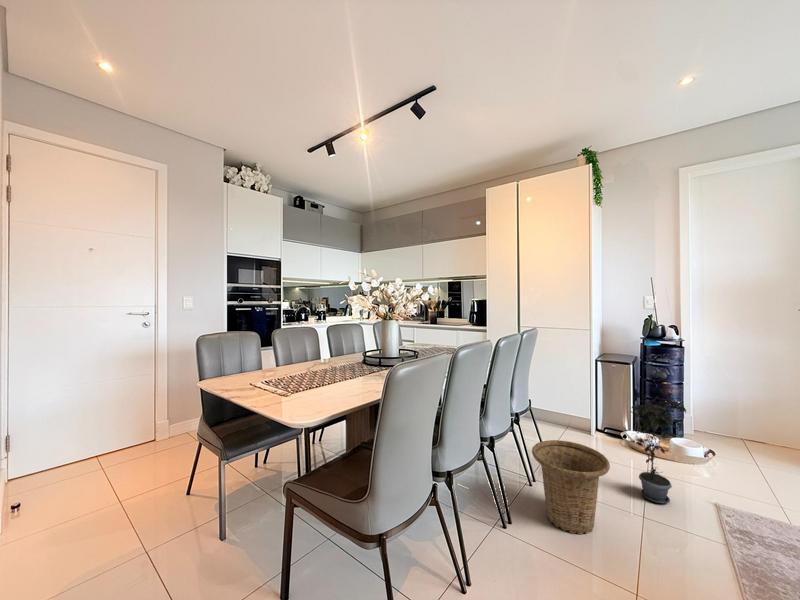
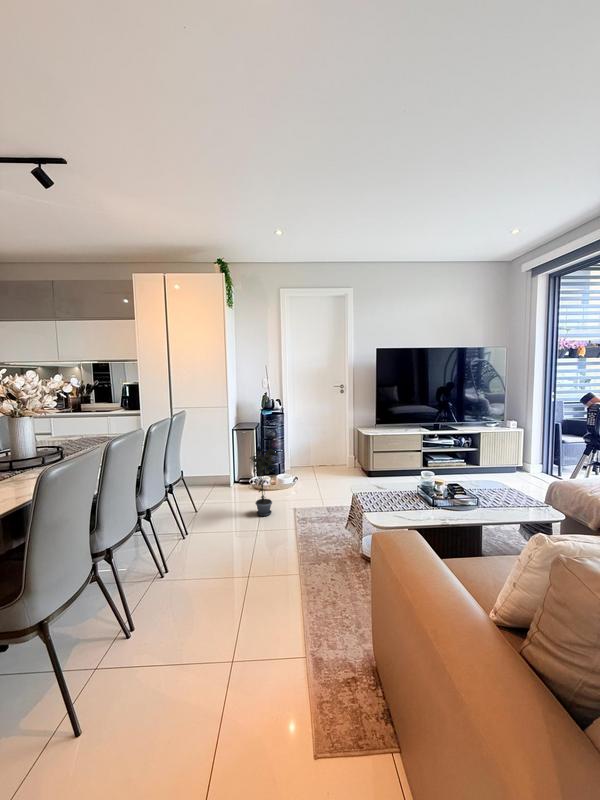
basket: present [532,440,610,534] -> none [186,490,236,549]

